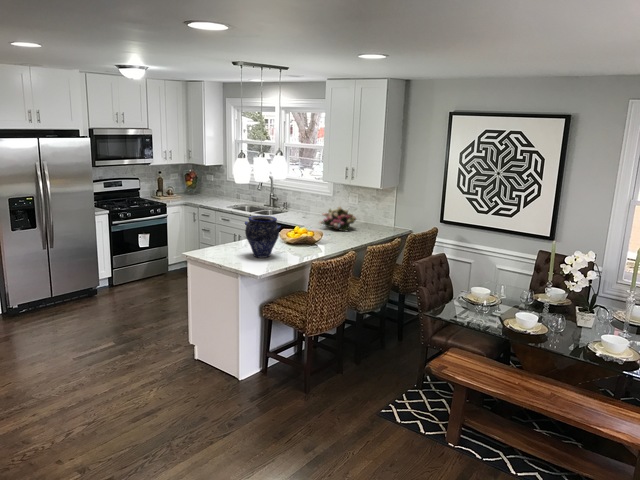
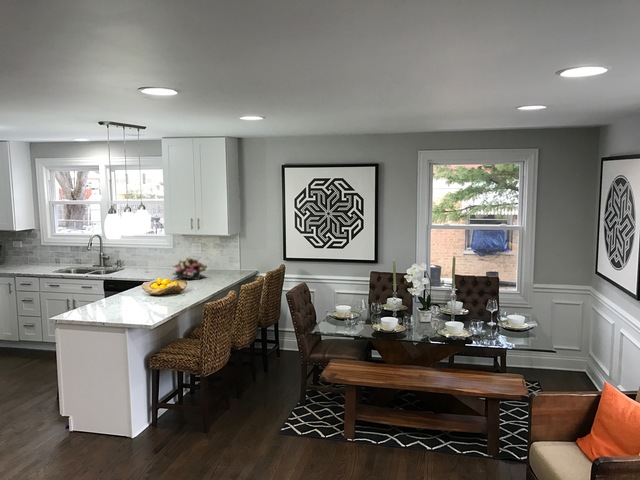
vase: present [245,215,281,258] -> none [119,269,159,310]

